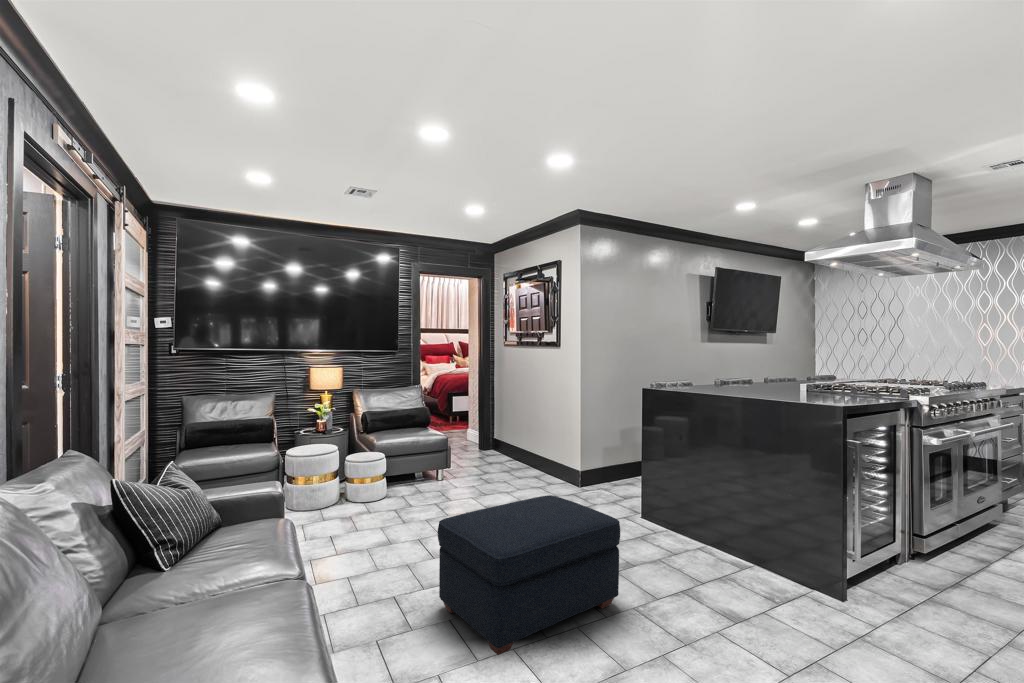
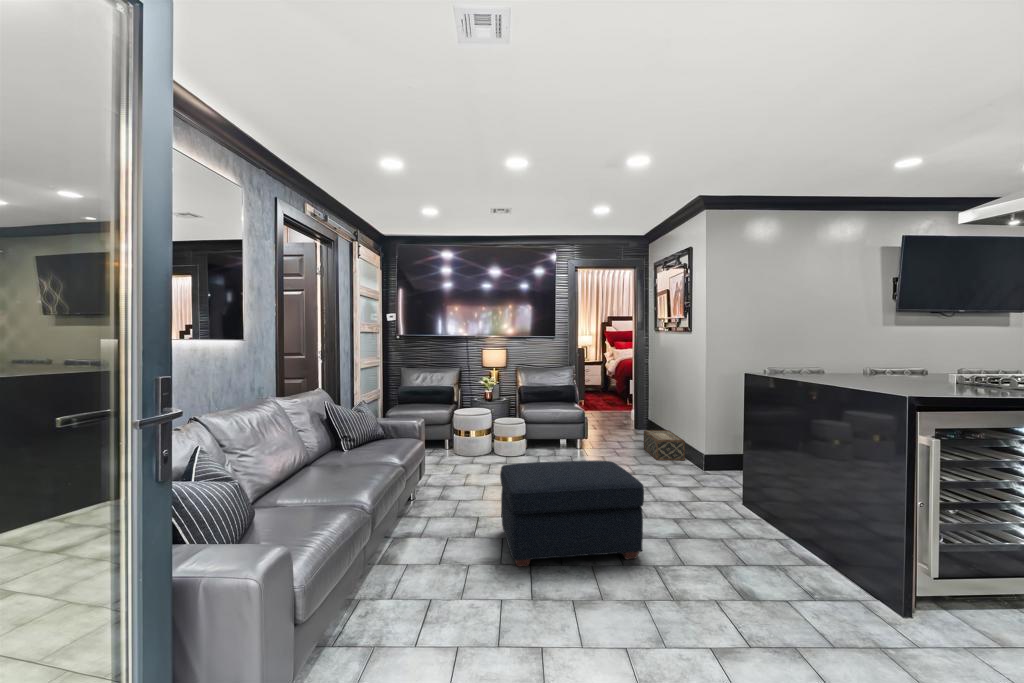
woven basket: none [504,449,553,482] -> present [644,430,685,460]

